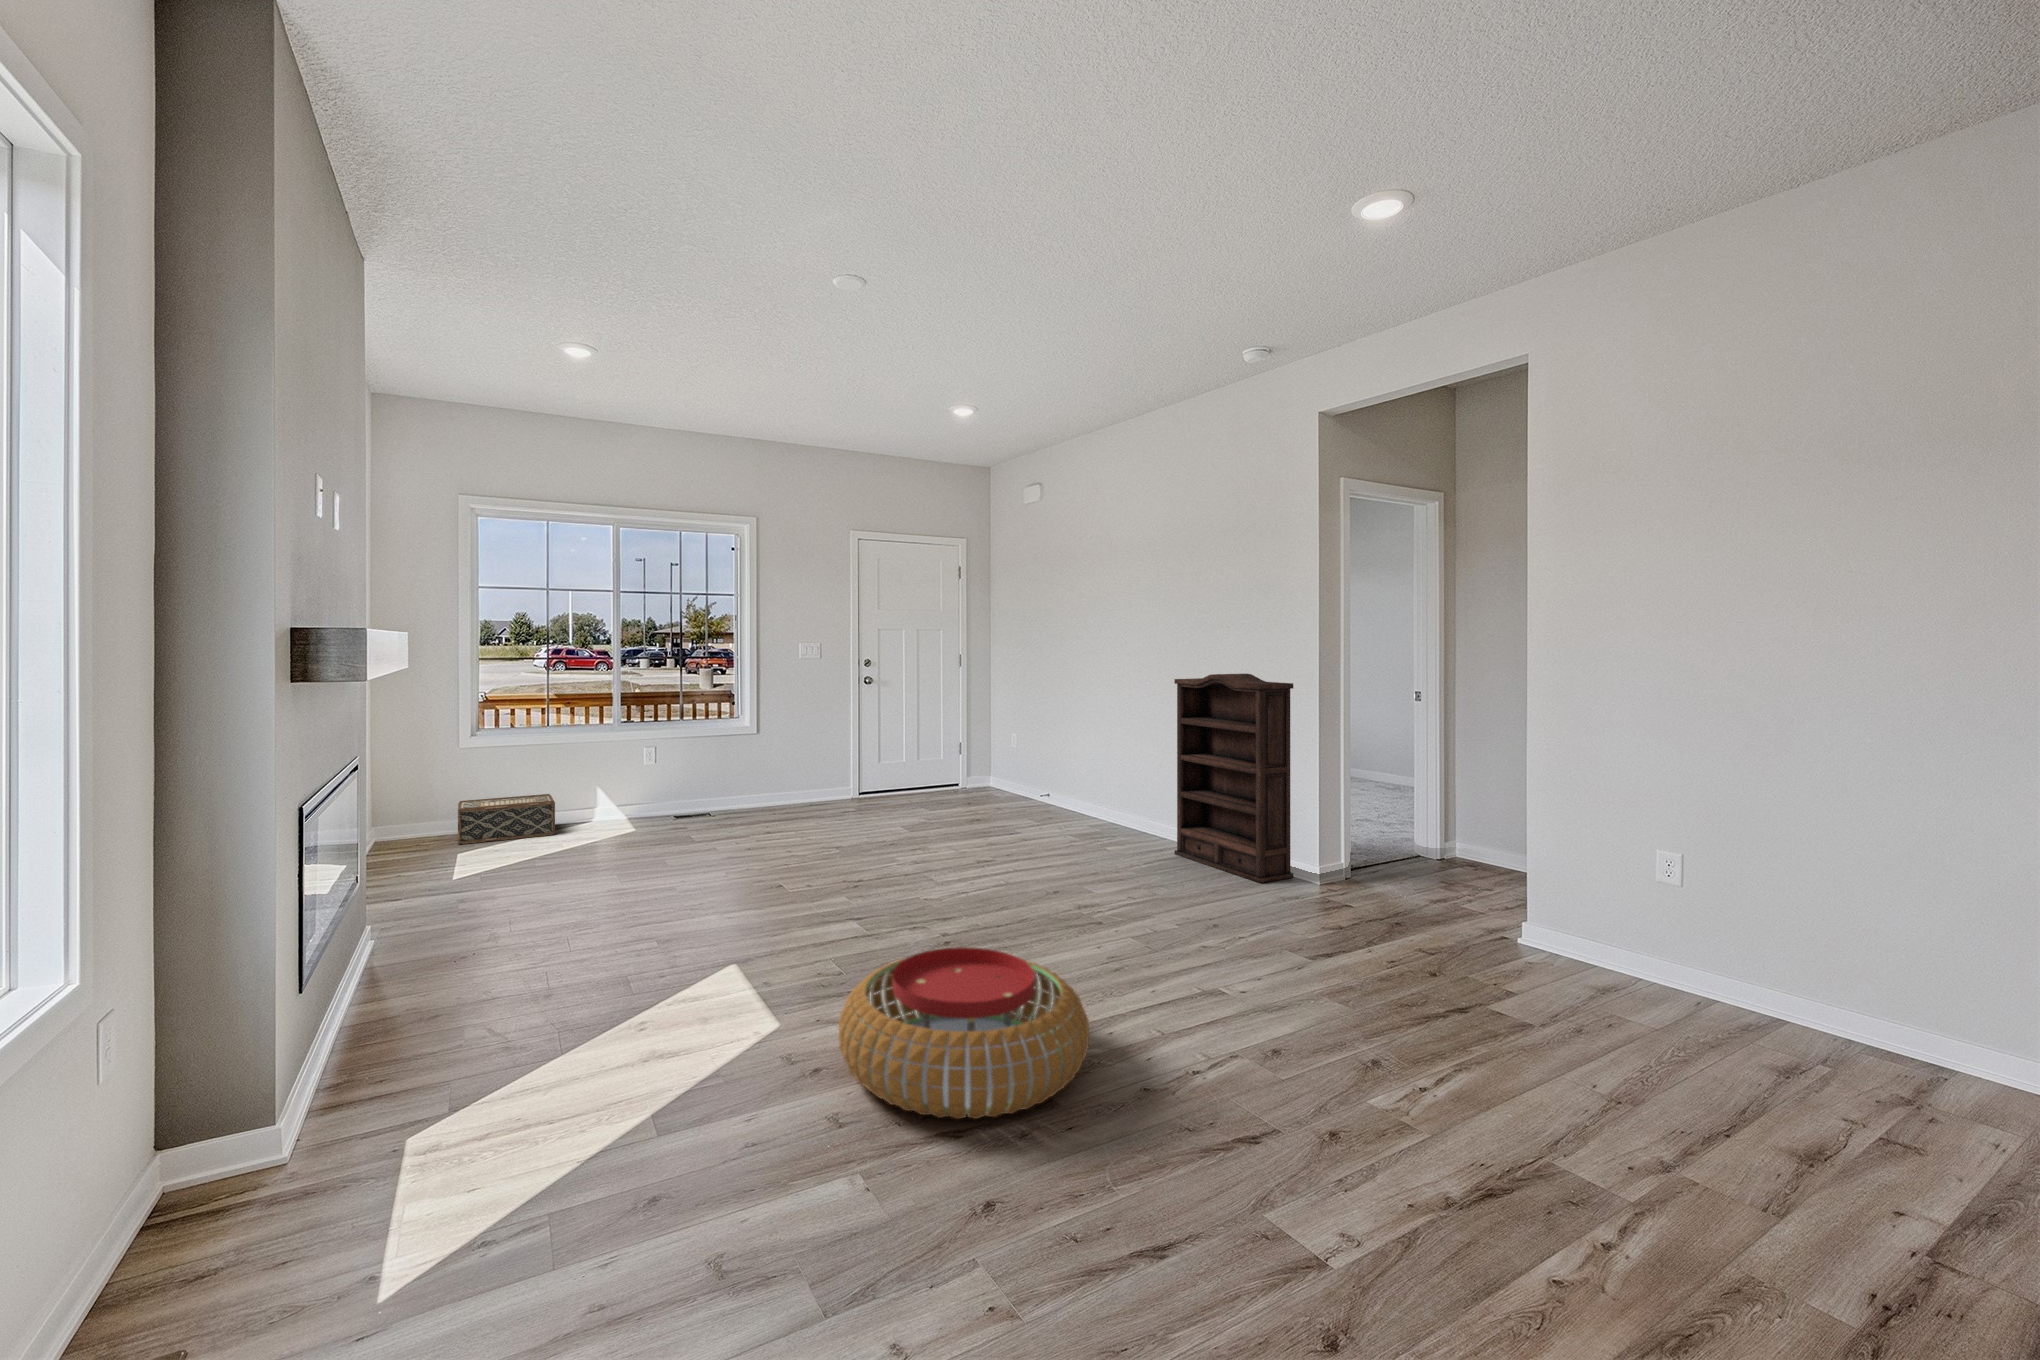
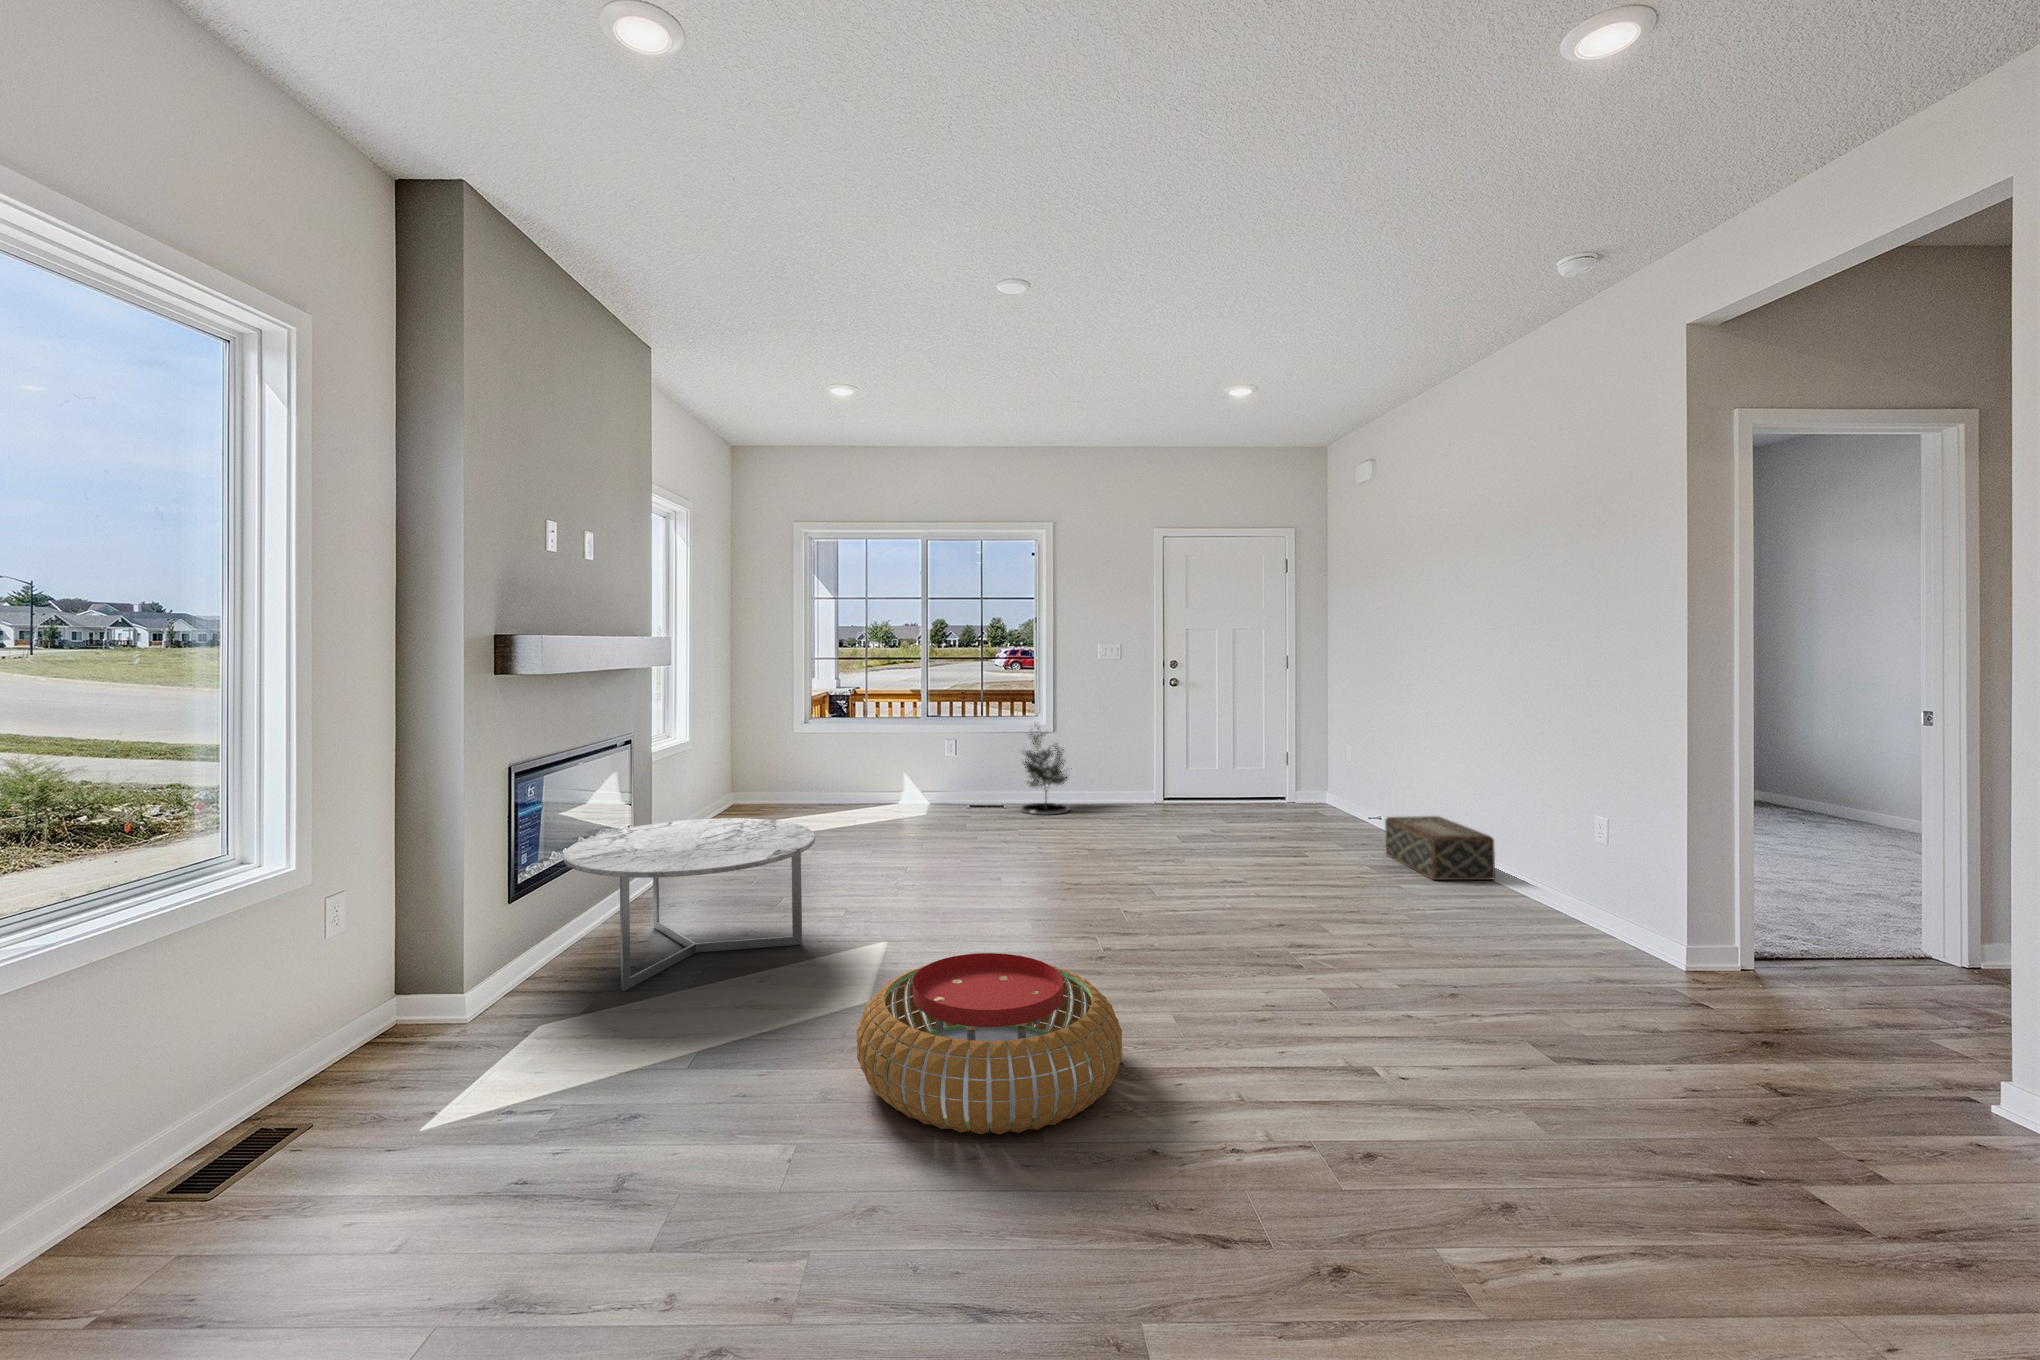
bookshelf: present [1175,674,1294,883] -> none [1485,669,1650,955]
potted tree: none [728,723,783,817] -> present [1020,728,1069,815]
woven basket: present [458,794,555,844] -> present [1385,816,1495,880]
coffee table: none [344,848,667,1074] -> present [563,818,815,991]

